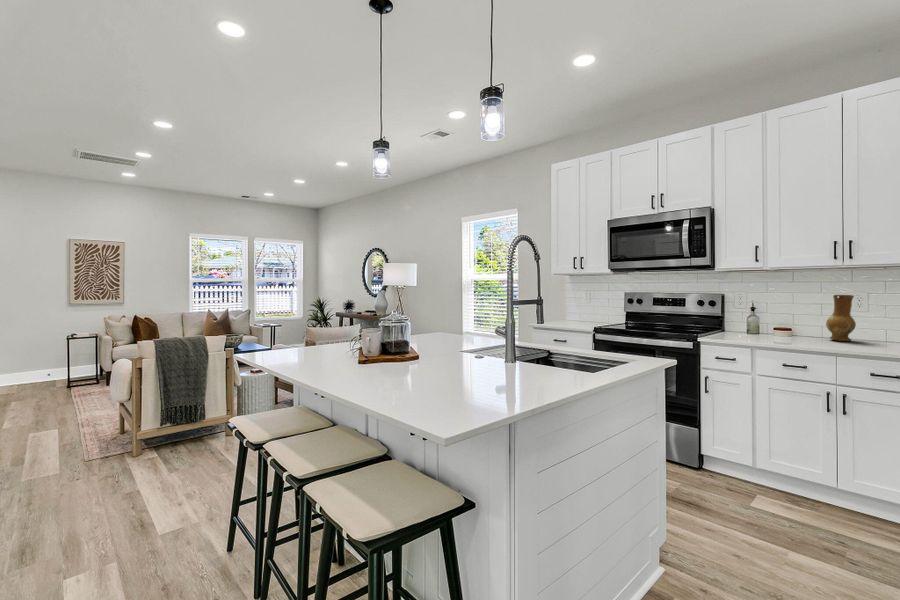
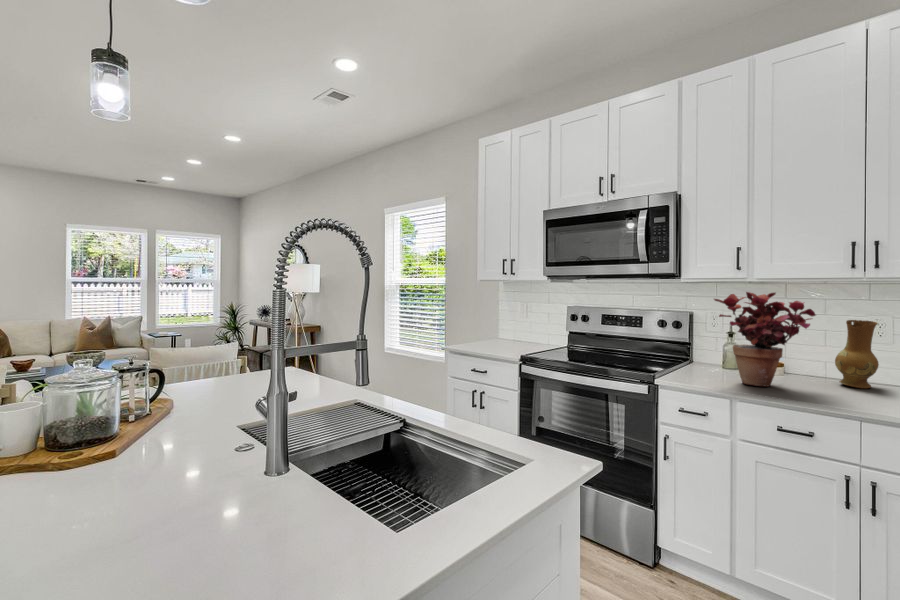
potted plant: none [738,276,809,341] -> present [714,292,816,386]

